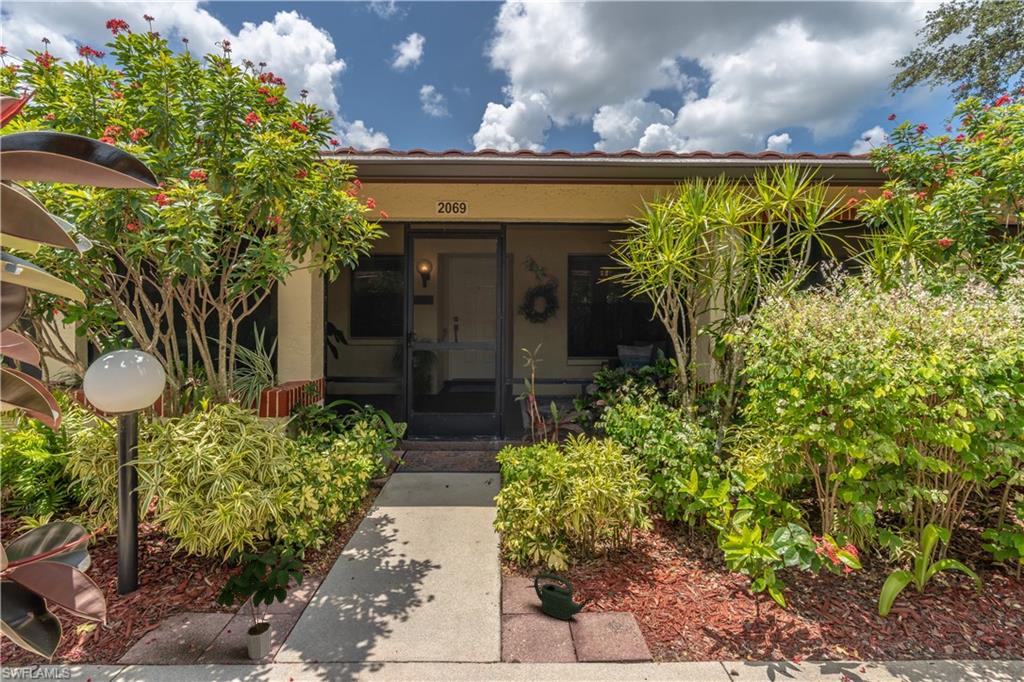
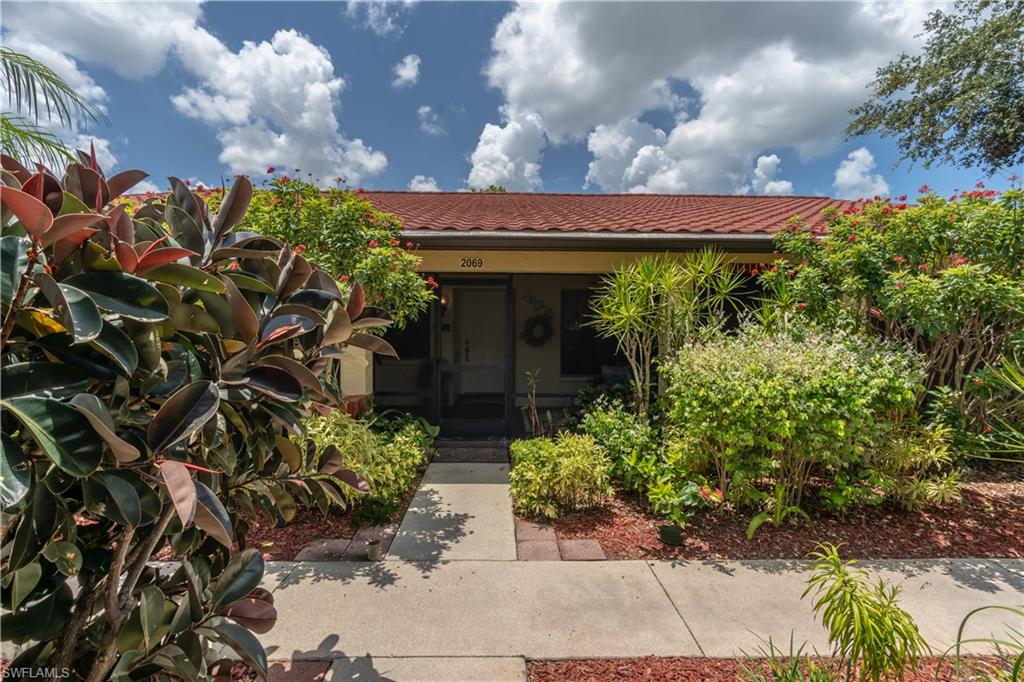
watering can: present [534,573,594,620] -> present [654,518,694,545]

